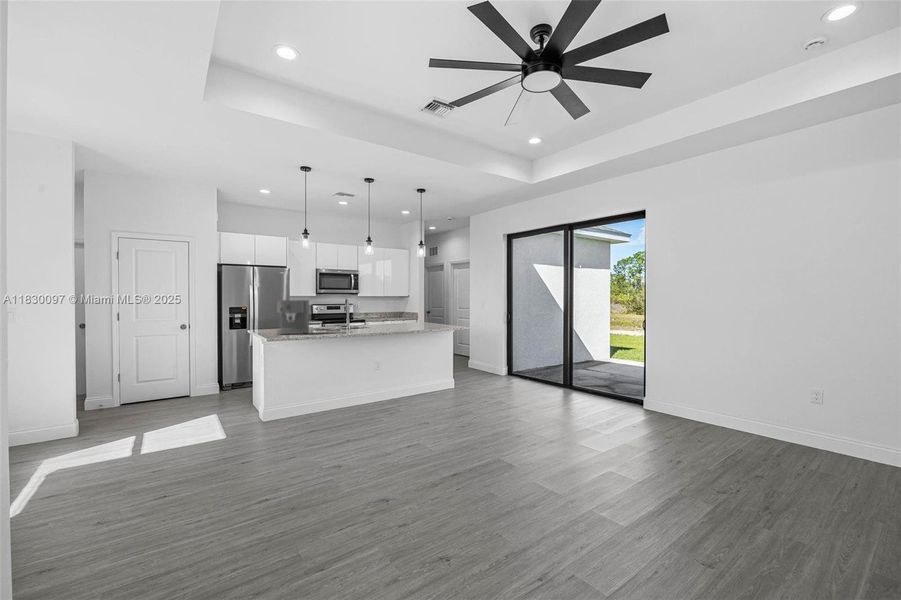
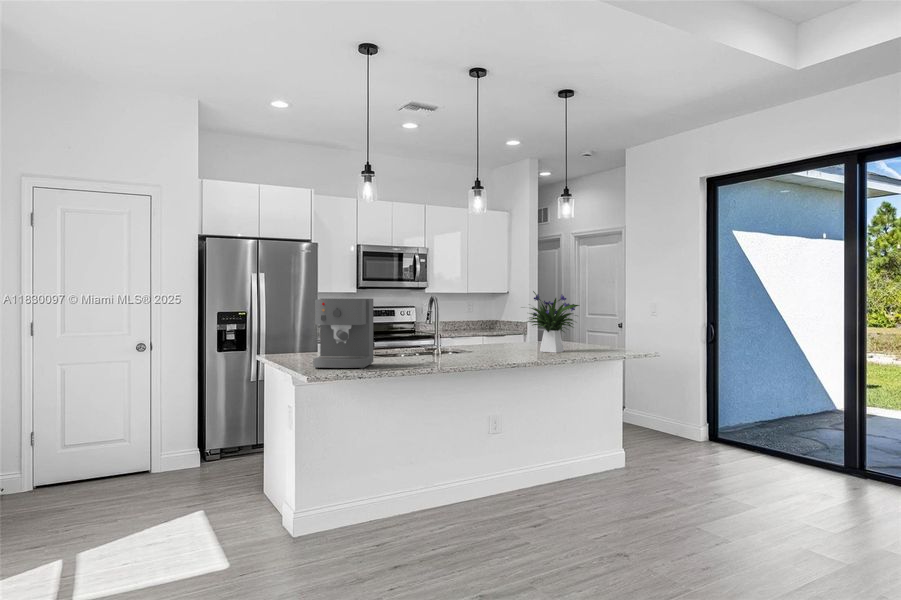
flower arrangement: none [394,296,425,328] -> present [528,291,579,353]

